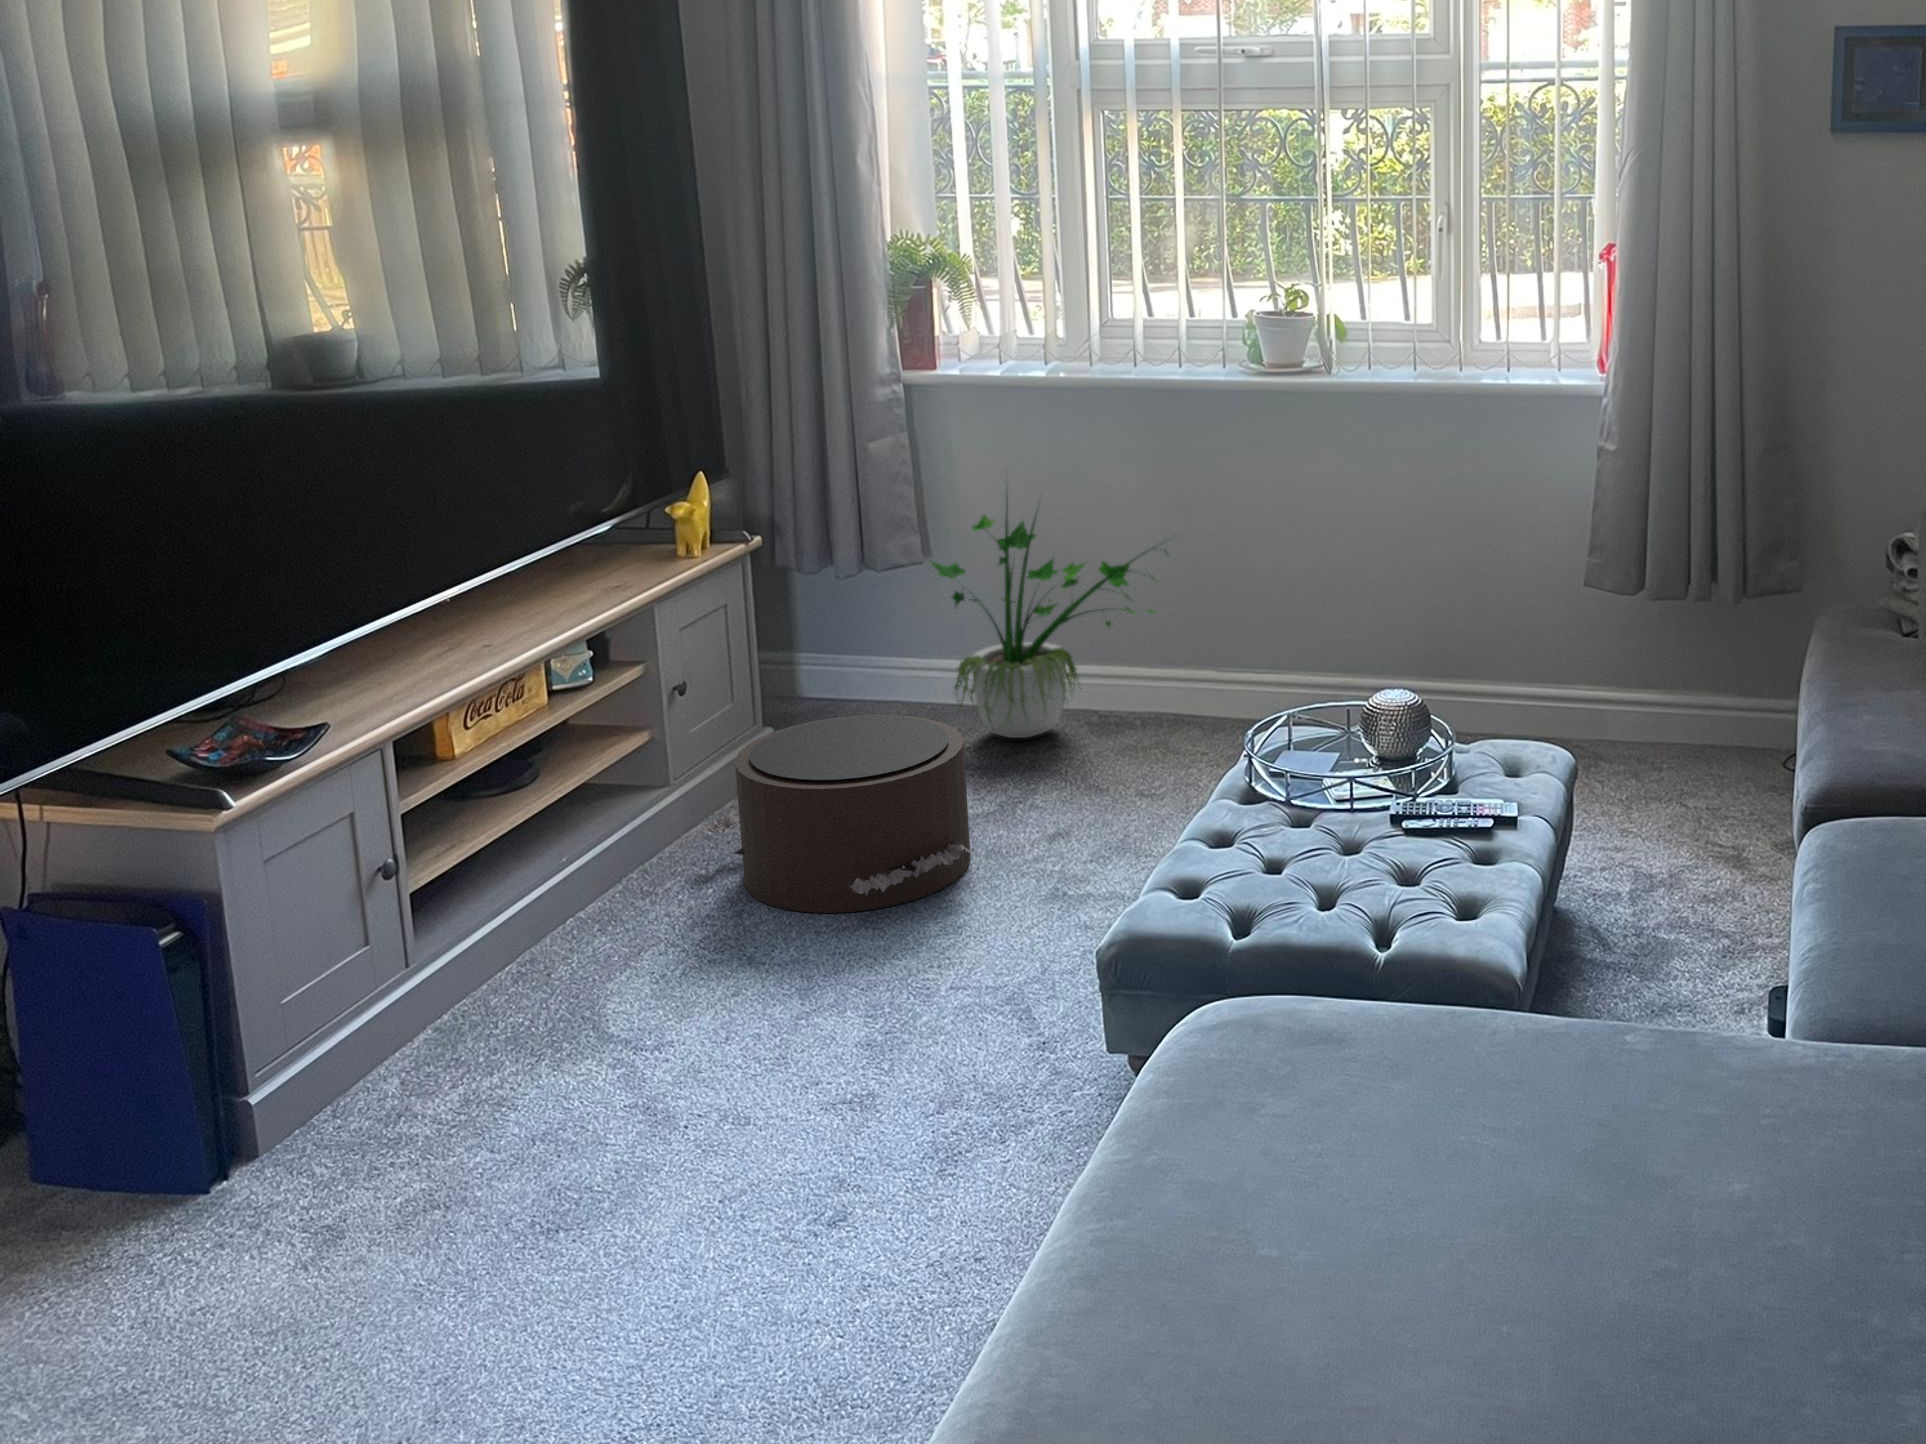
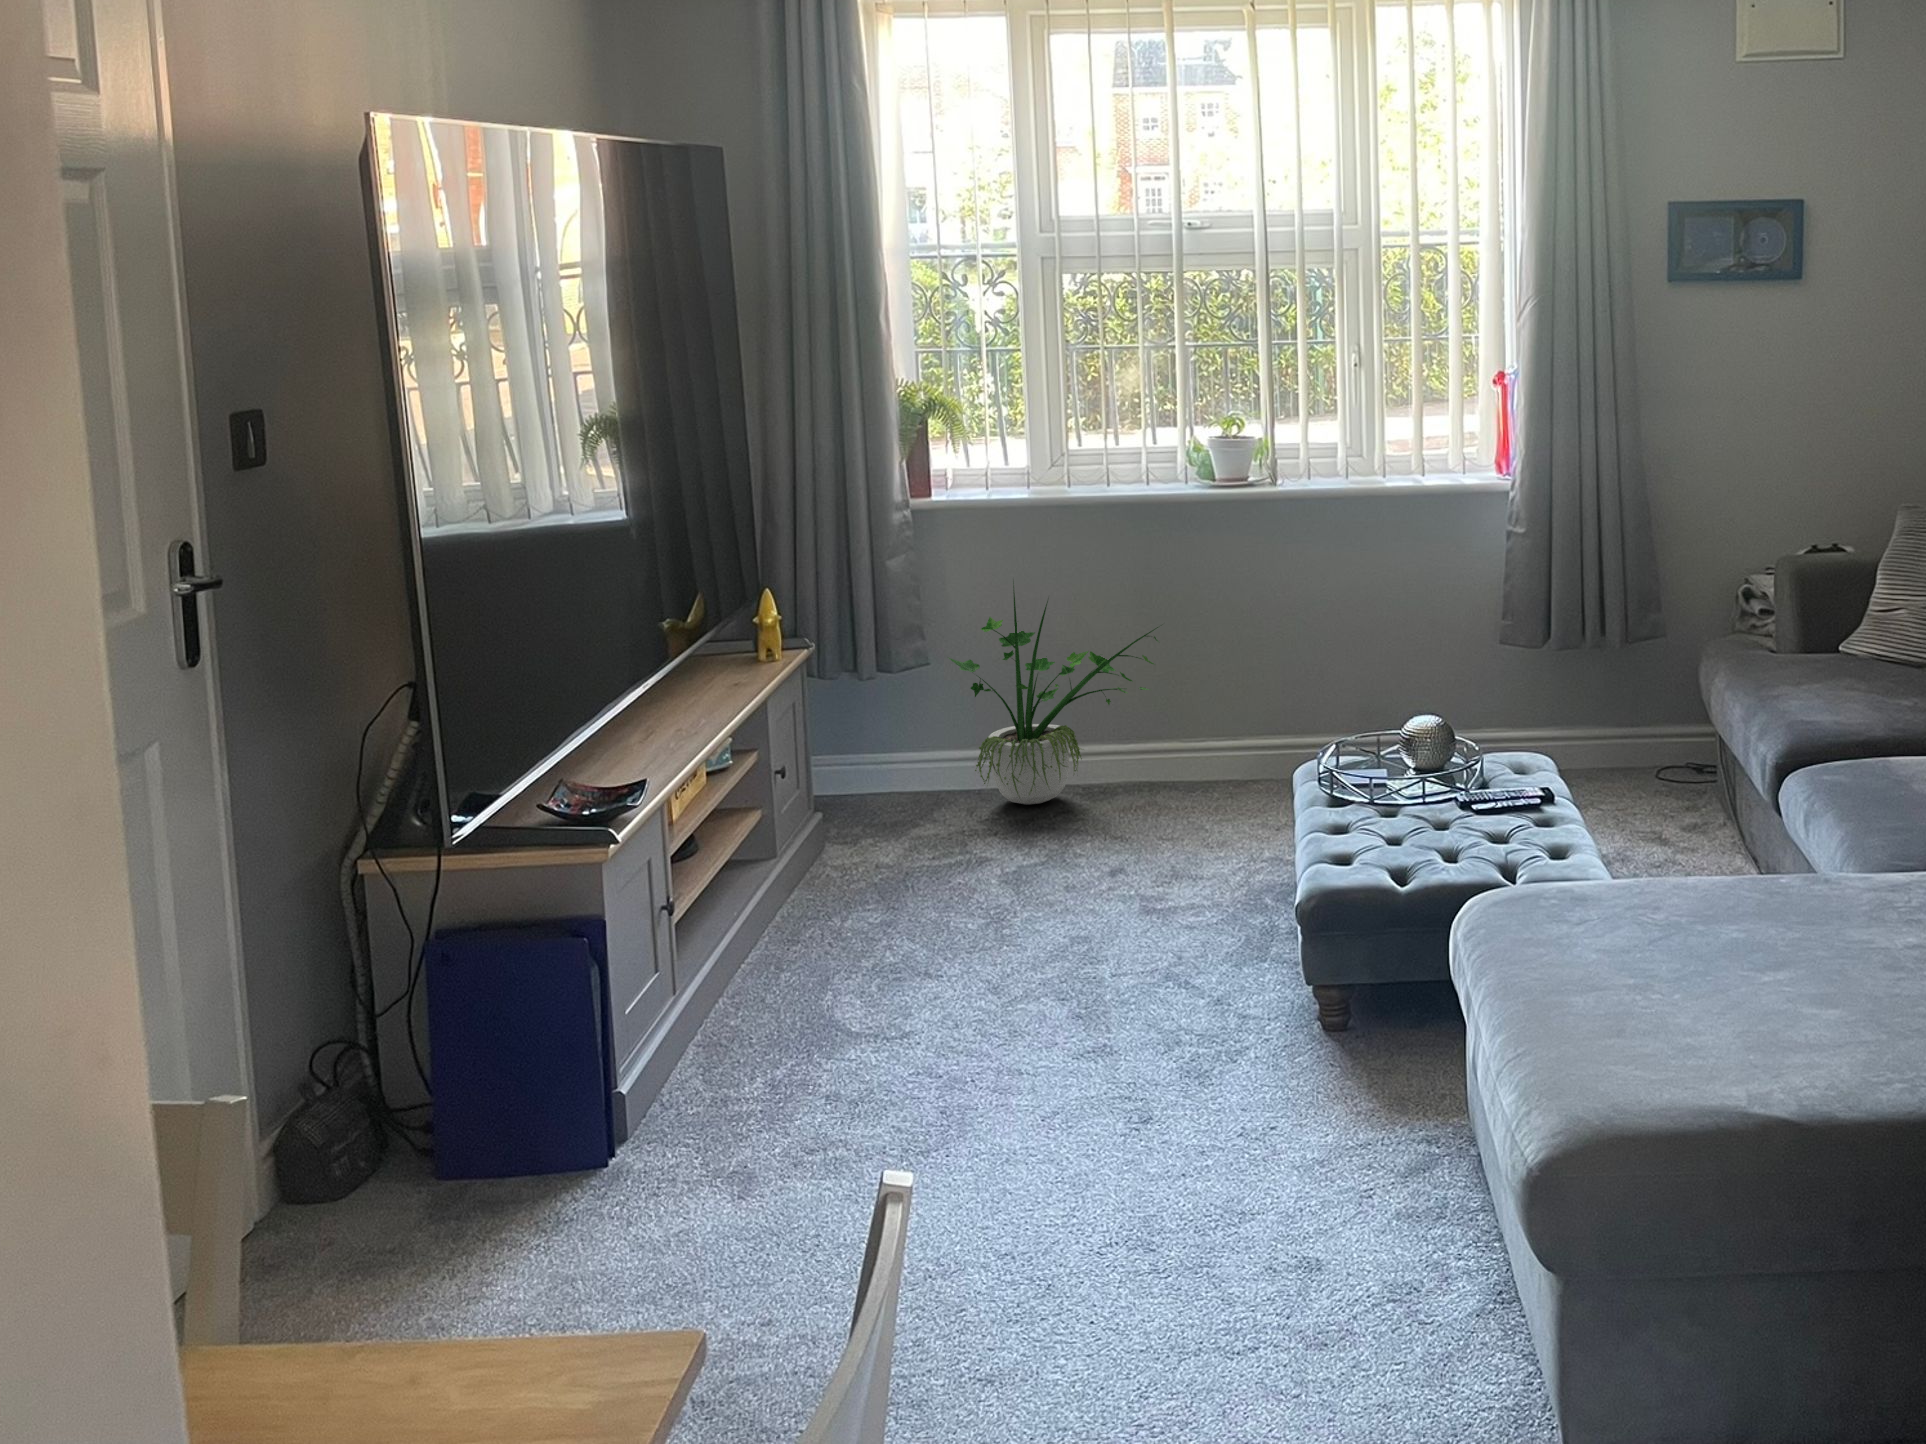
pouf: present [704,715,974,913] -> none [830,778,1075,936]

